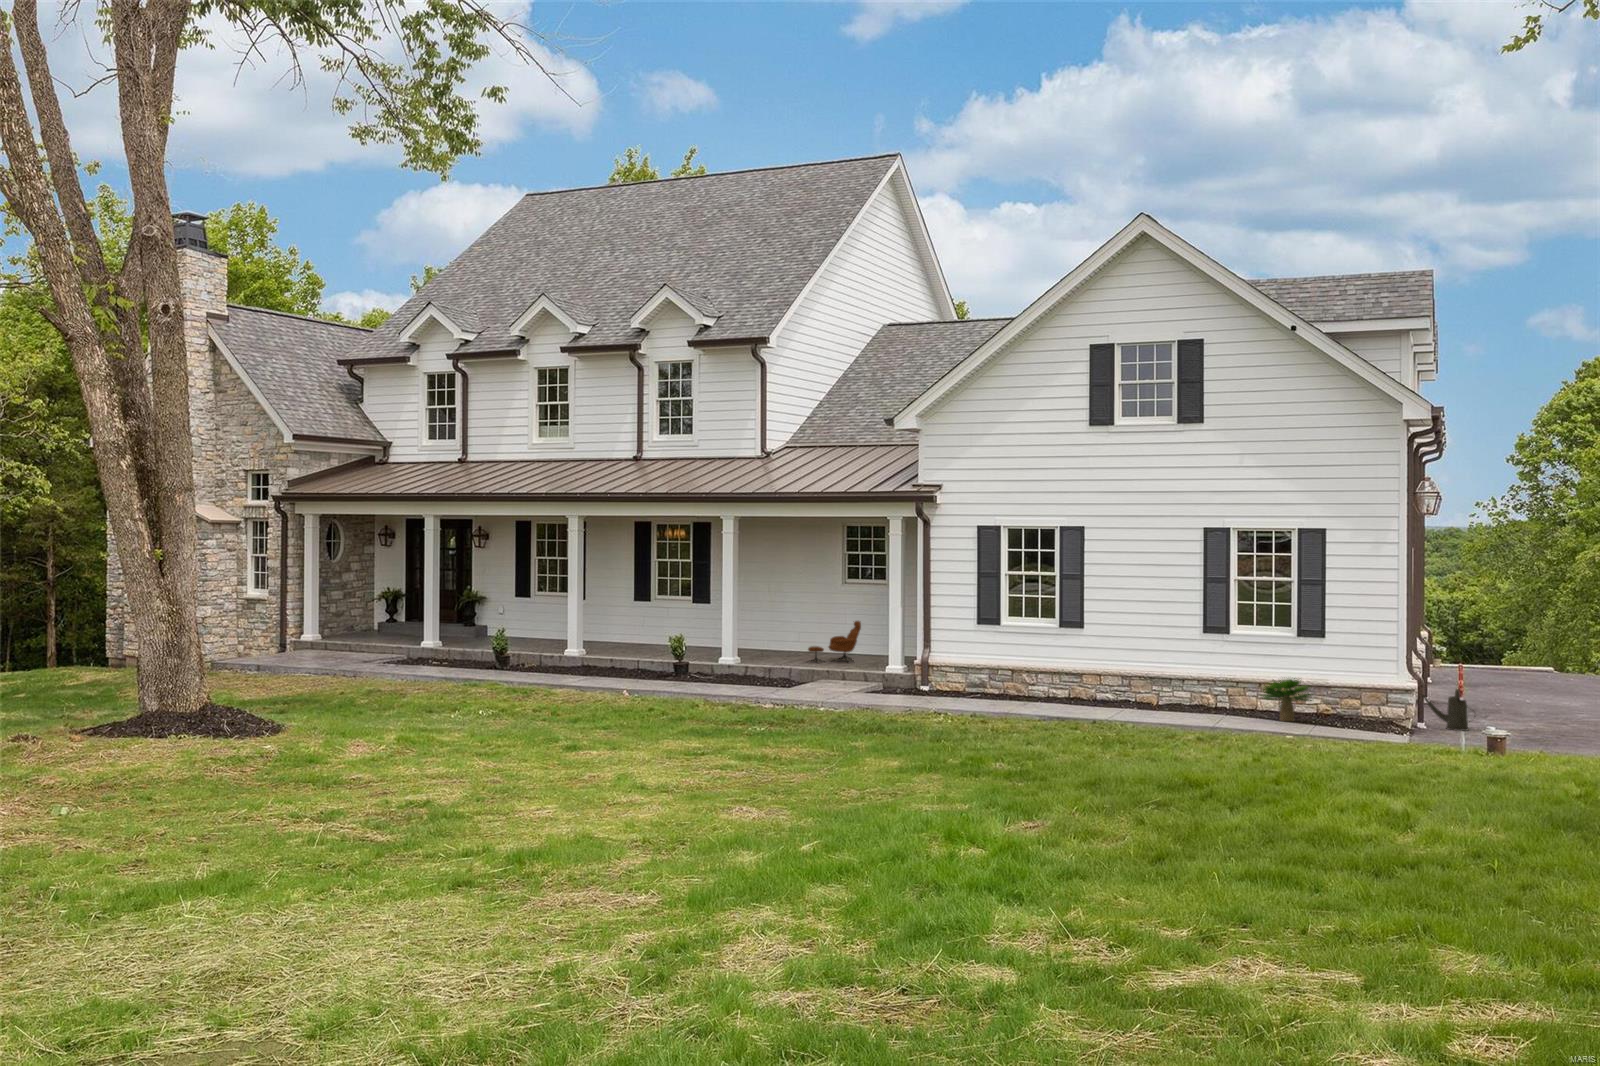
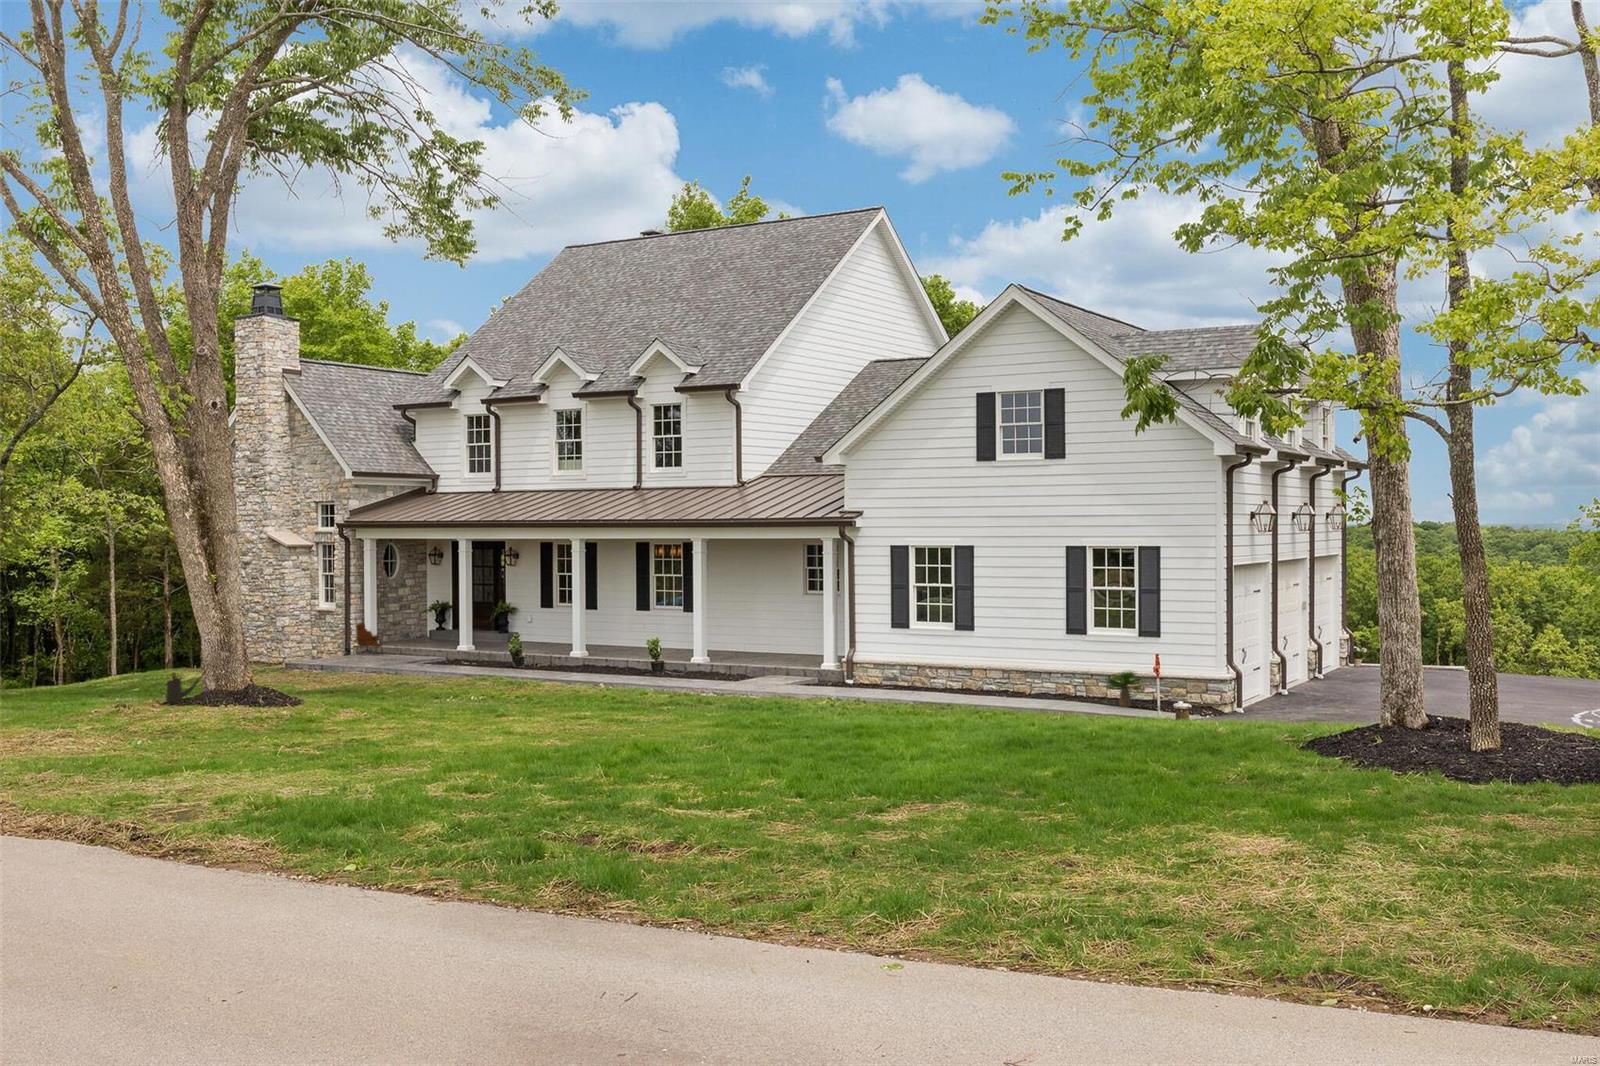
lounge chair: present [808,621,861,662] -> present [355,623,382,654]
watering can: present [1421,689,1468,731] -> present [166,673,201,704]

